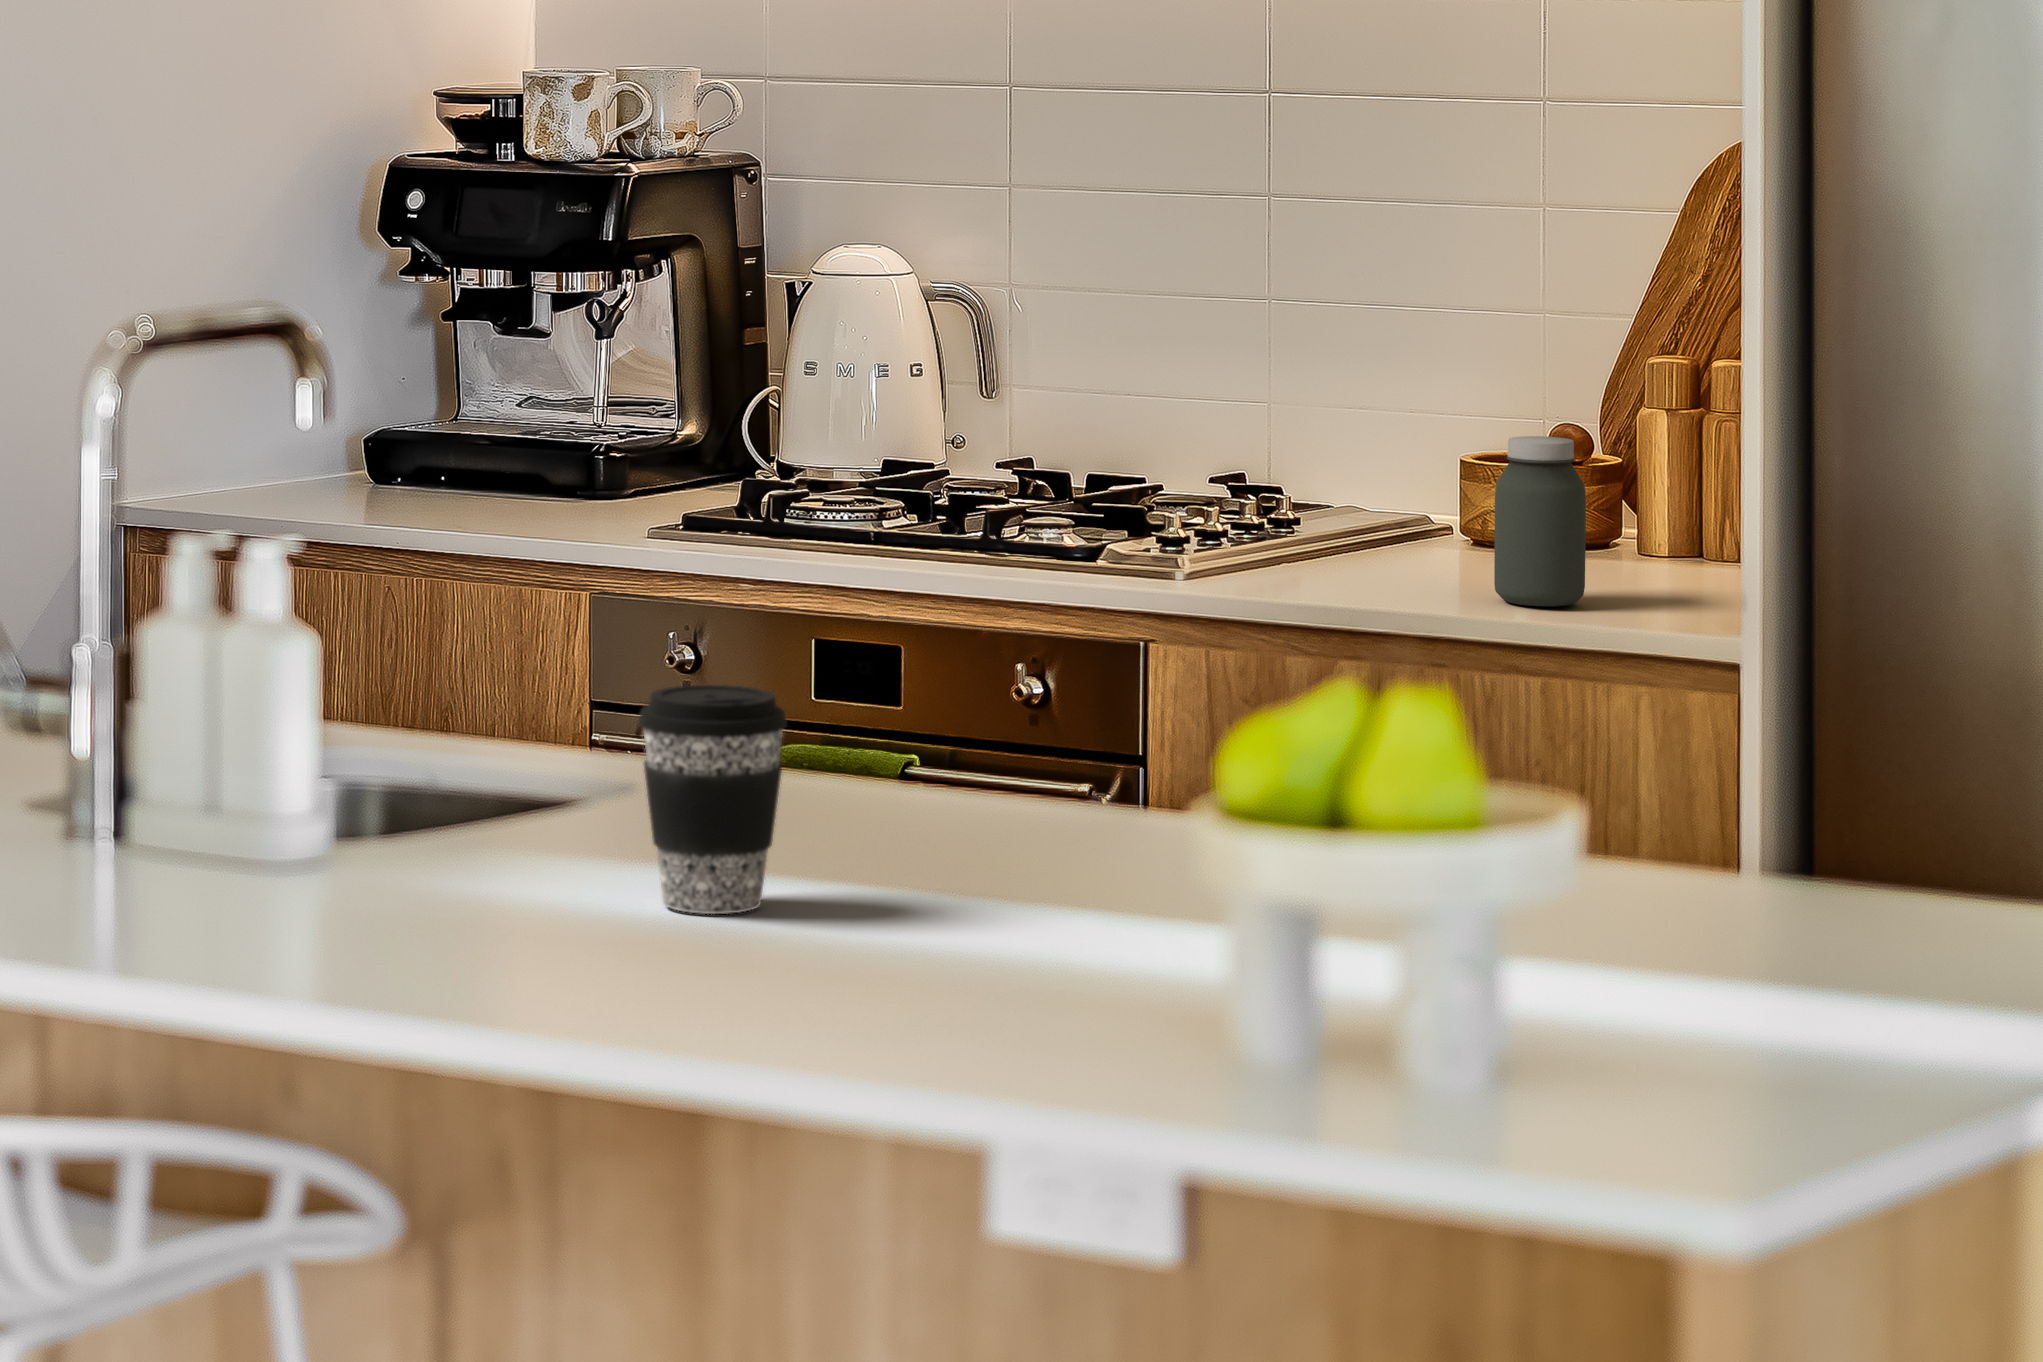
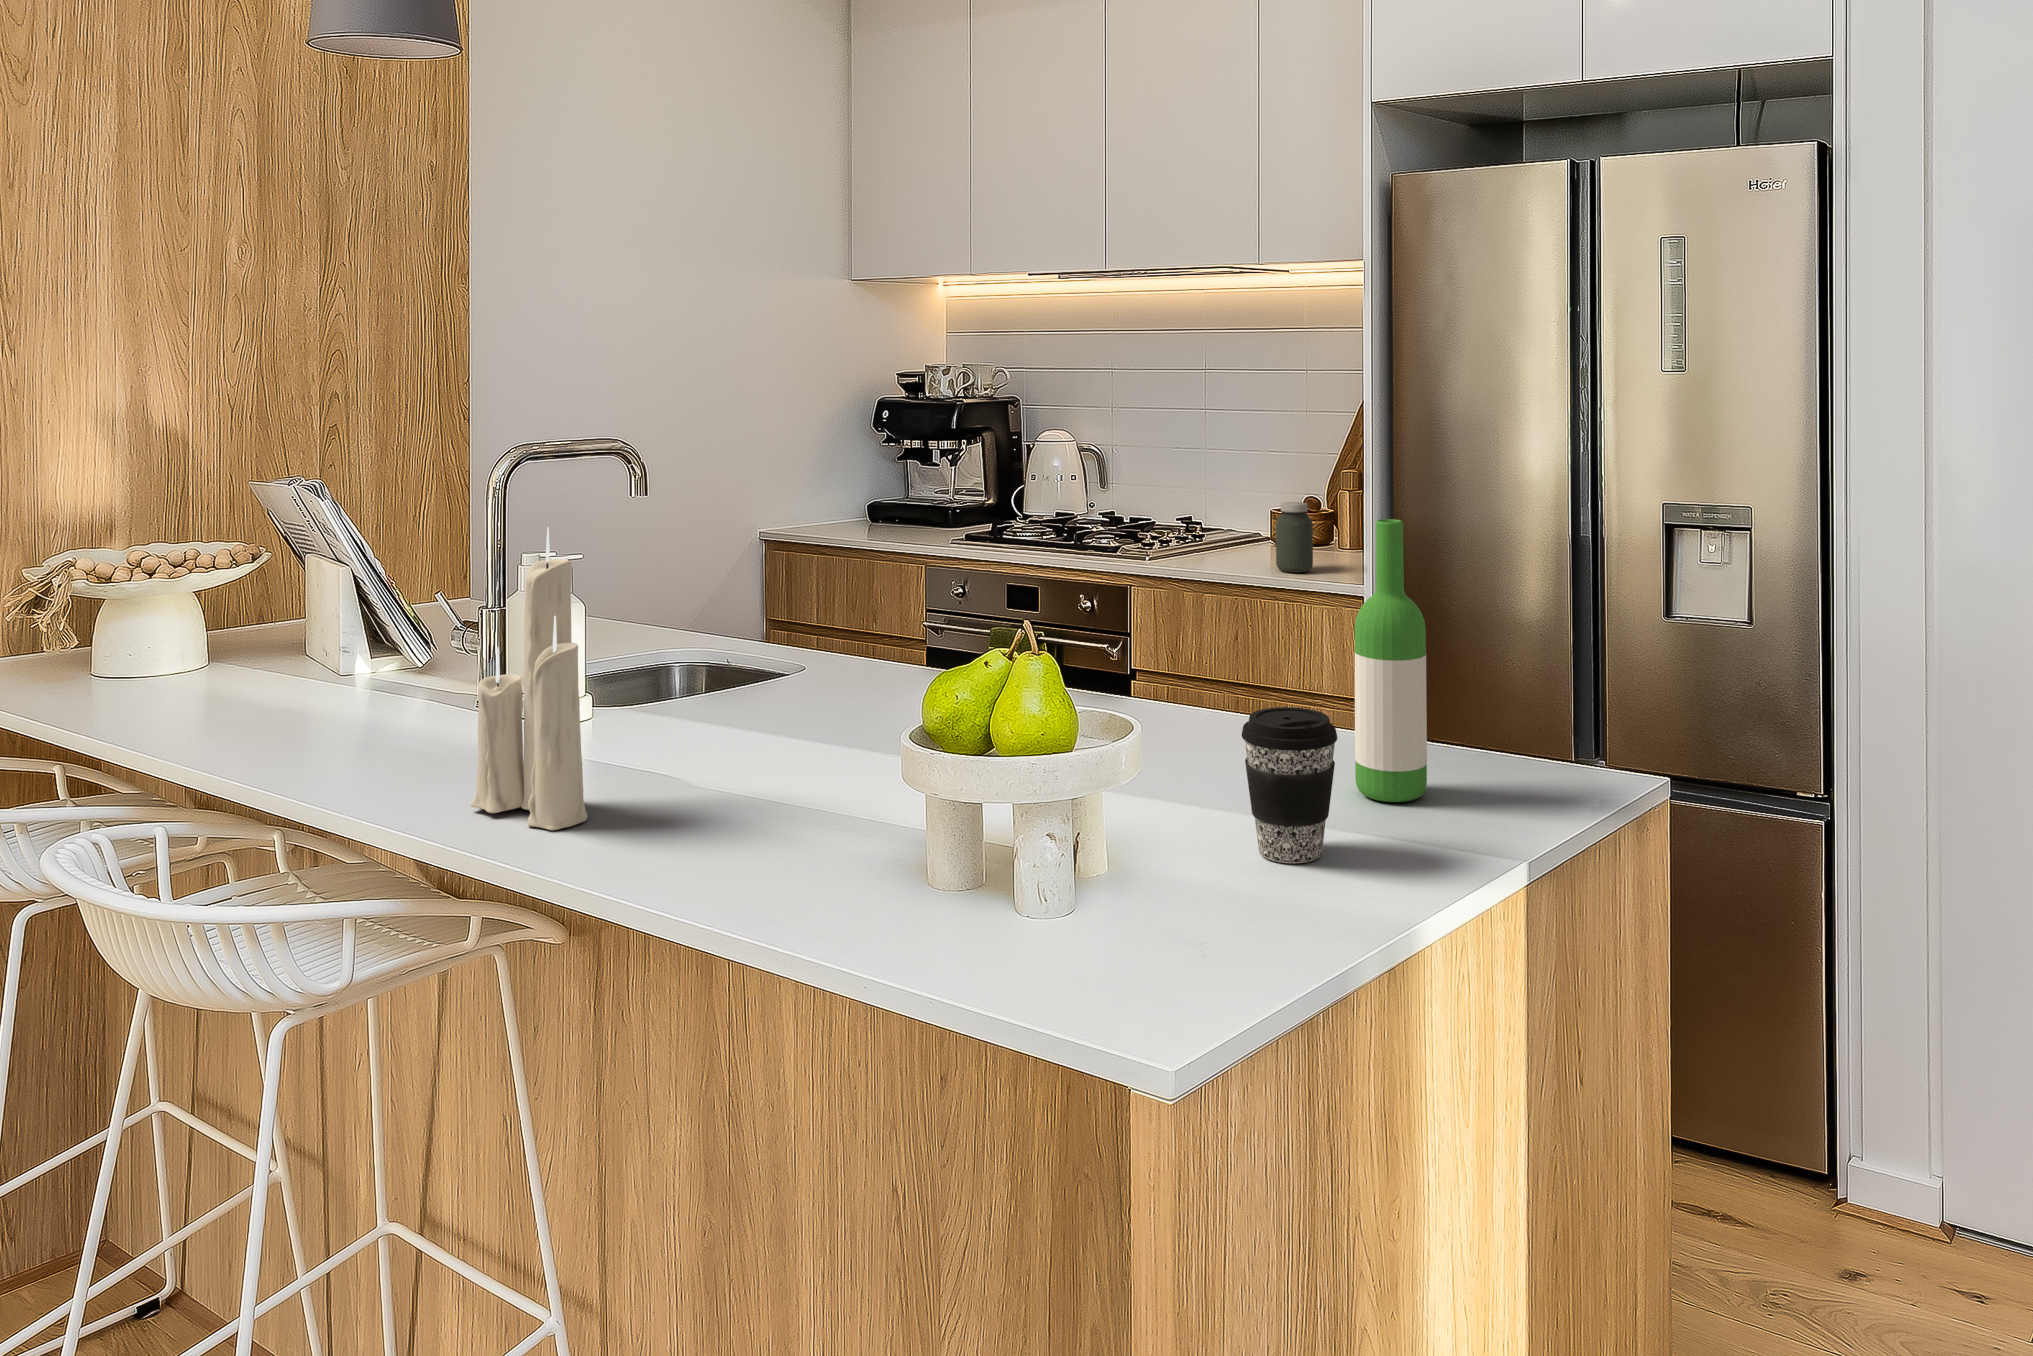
candle: none [230,409,470,983] -> present [470,527,587,830]
wine bottle: none [1865,446,2003,968] -> present [1355,519,1427,802]
coffee cup: present [639,685,787,914] -> present [1242,707,1337,863]

